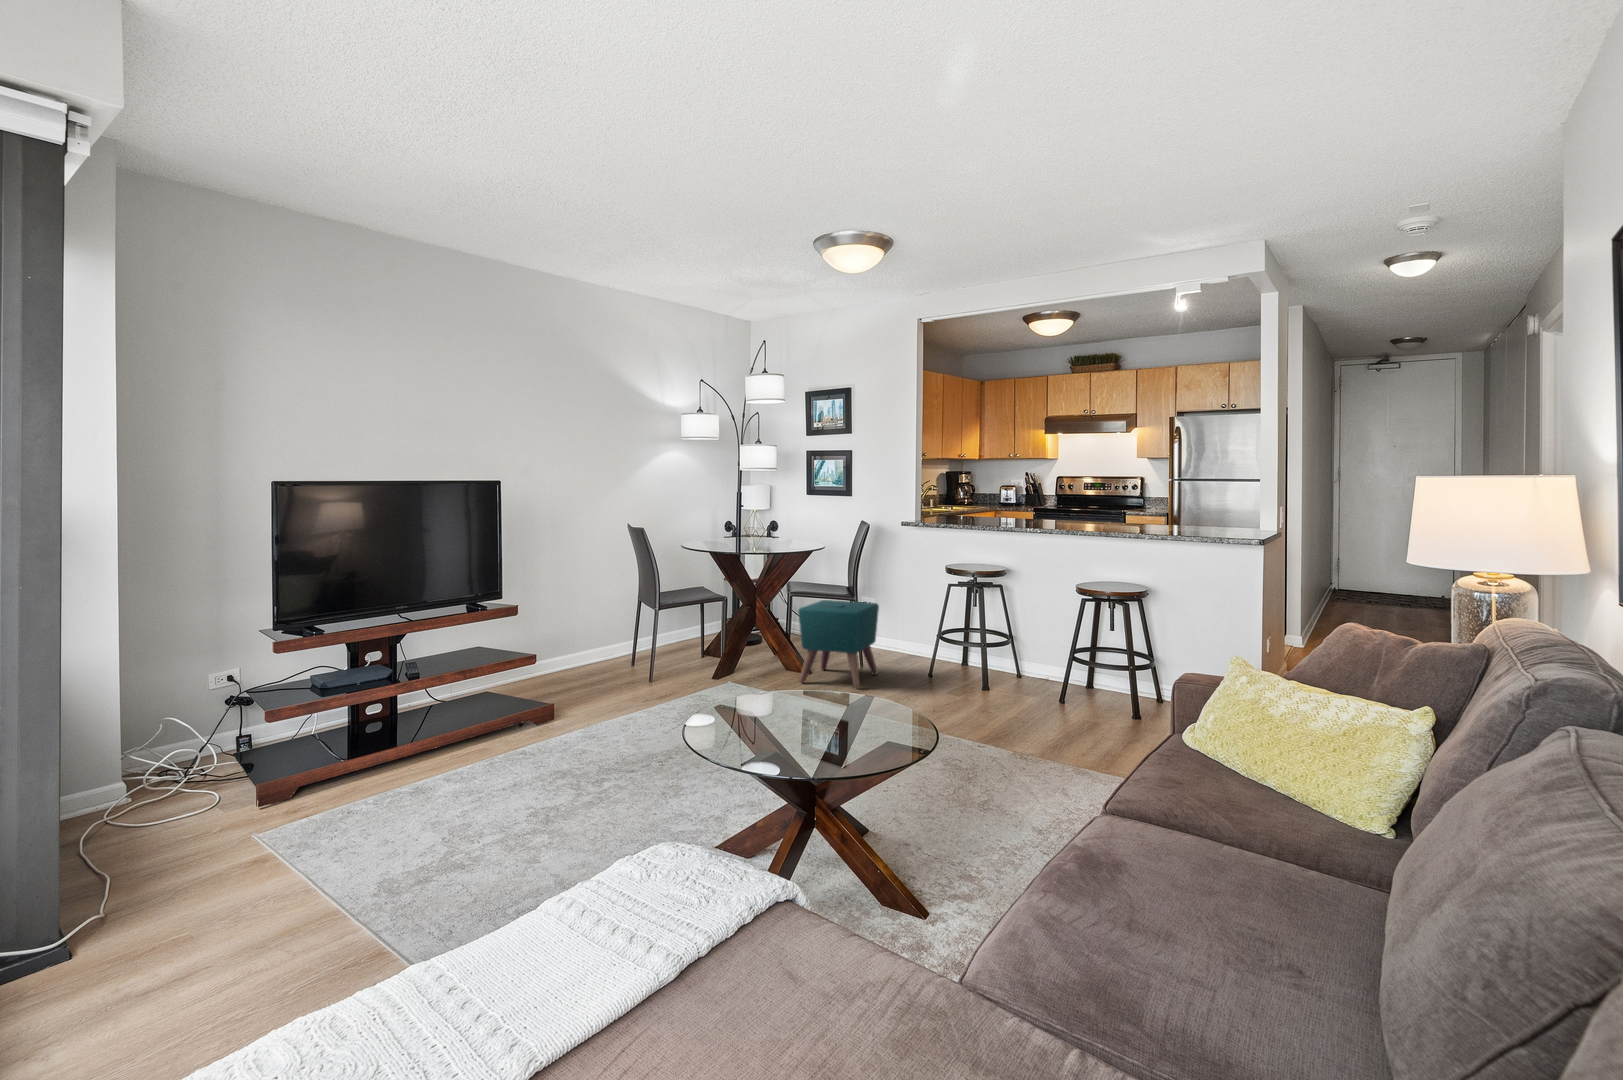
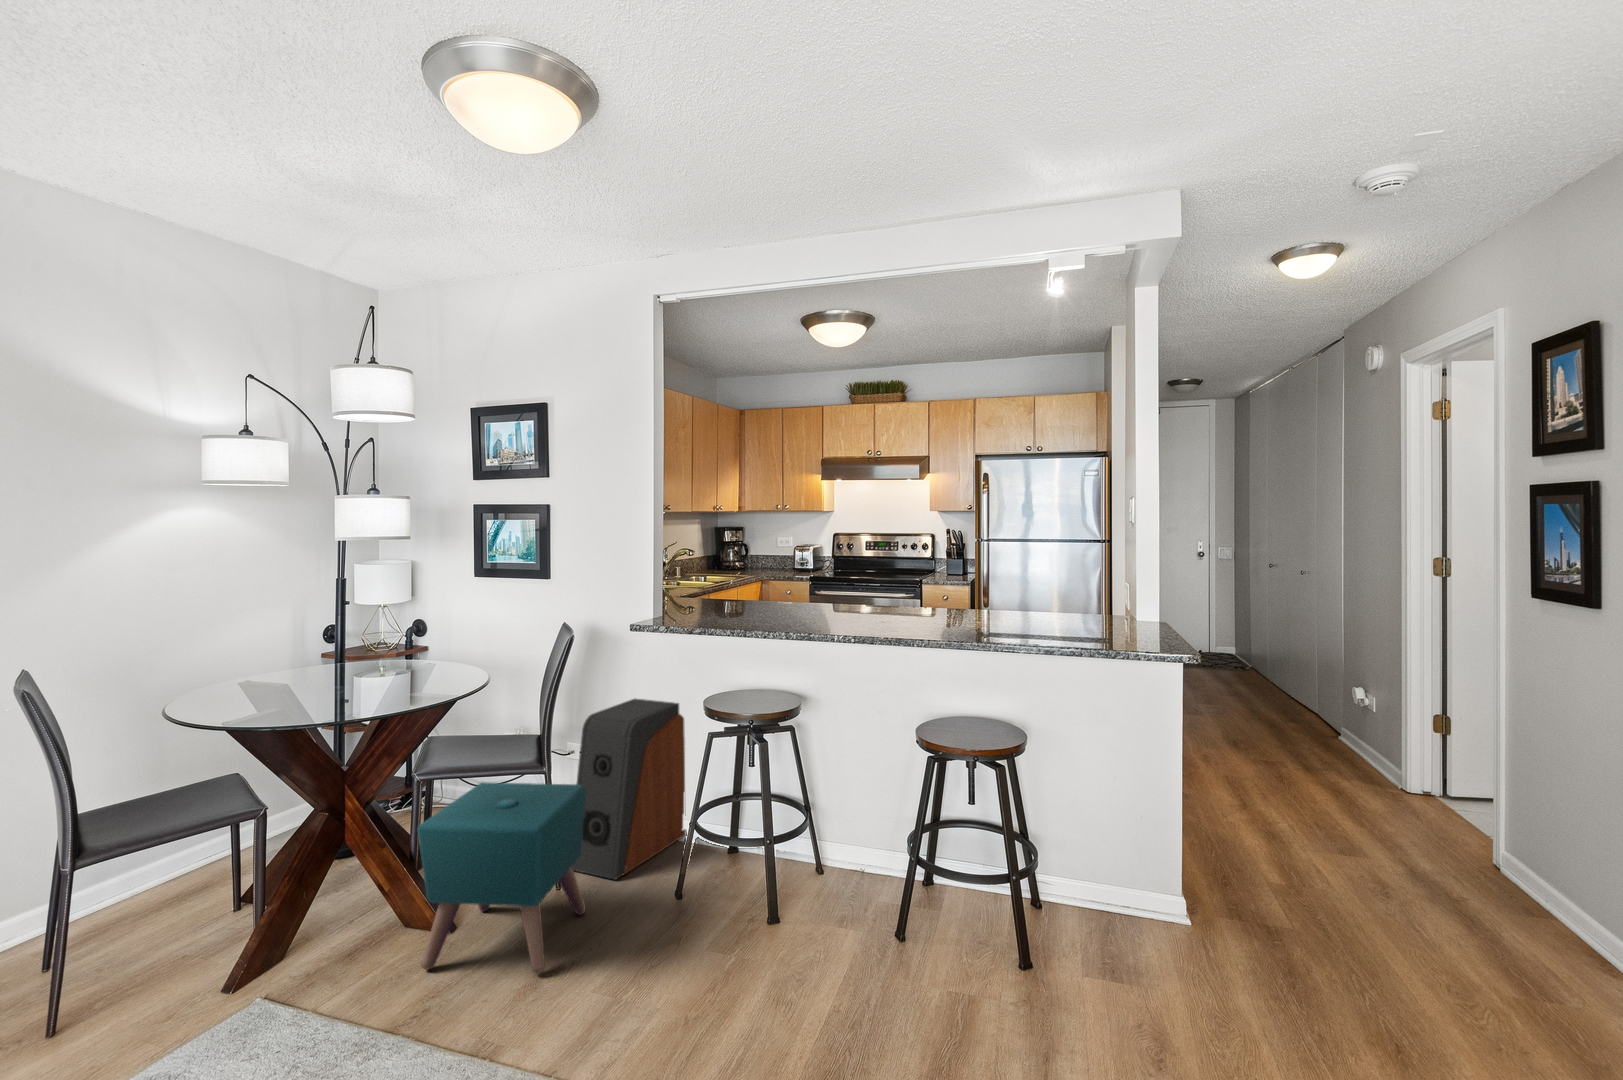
speaker: none [865,571,935,666] -> present [572,699,686,880]

